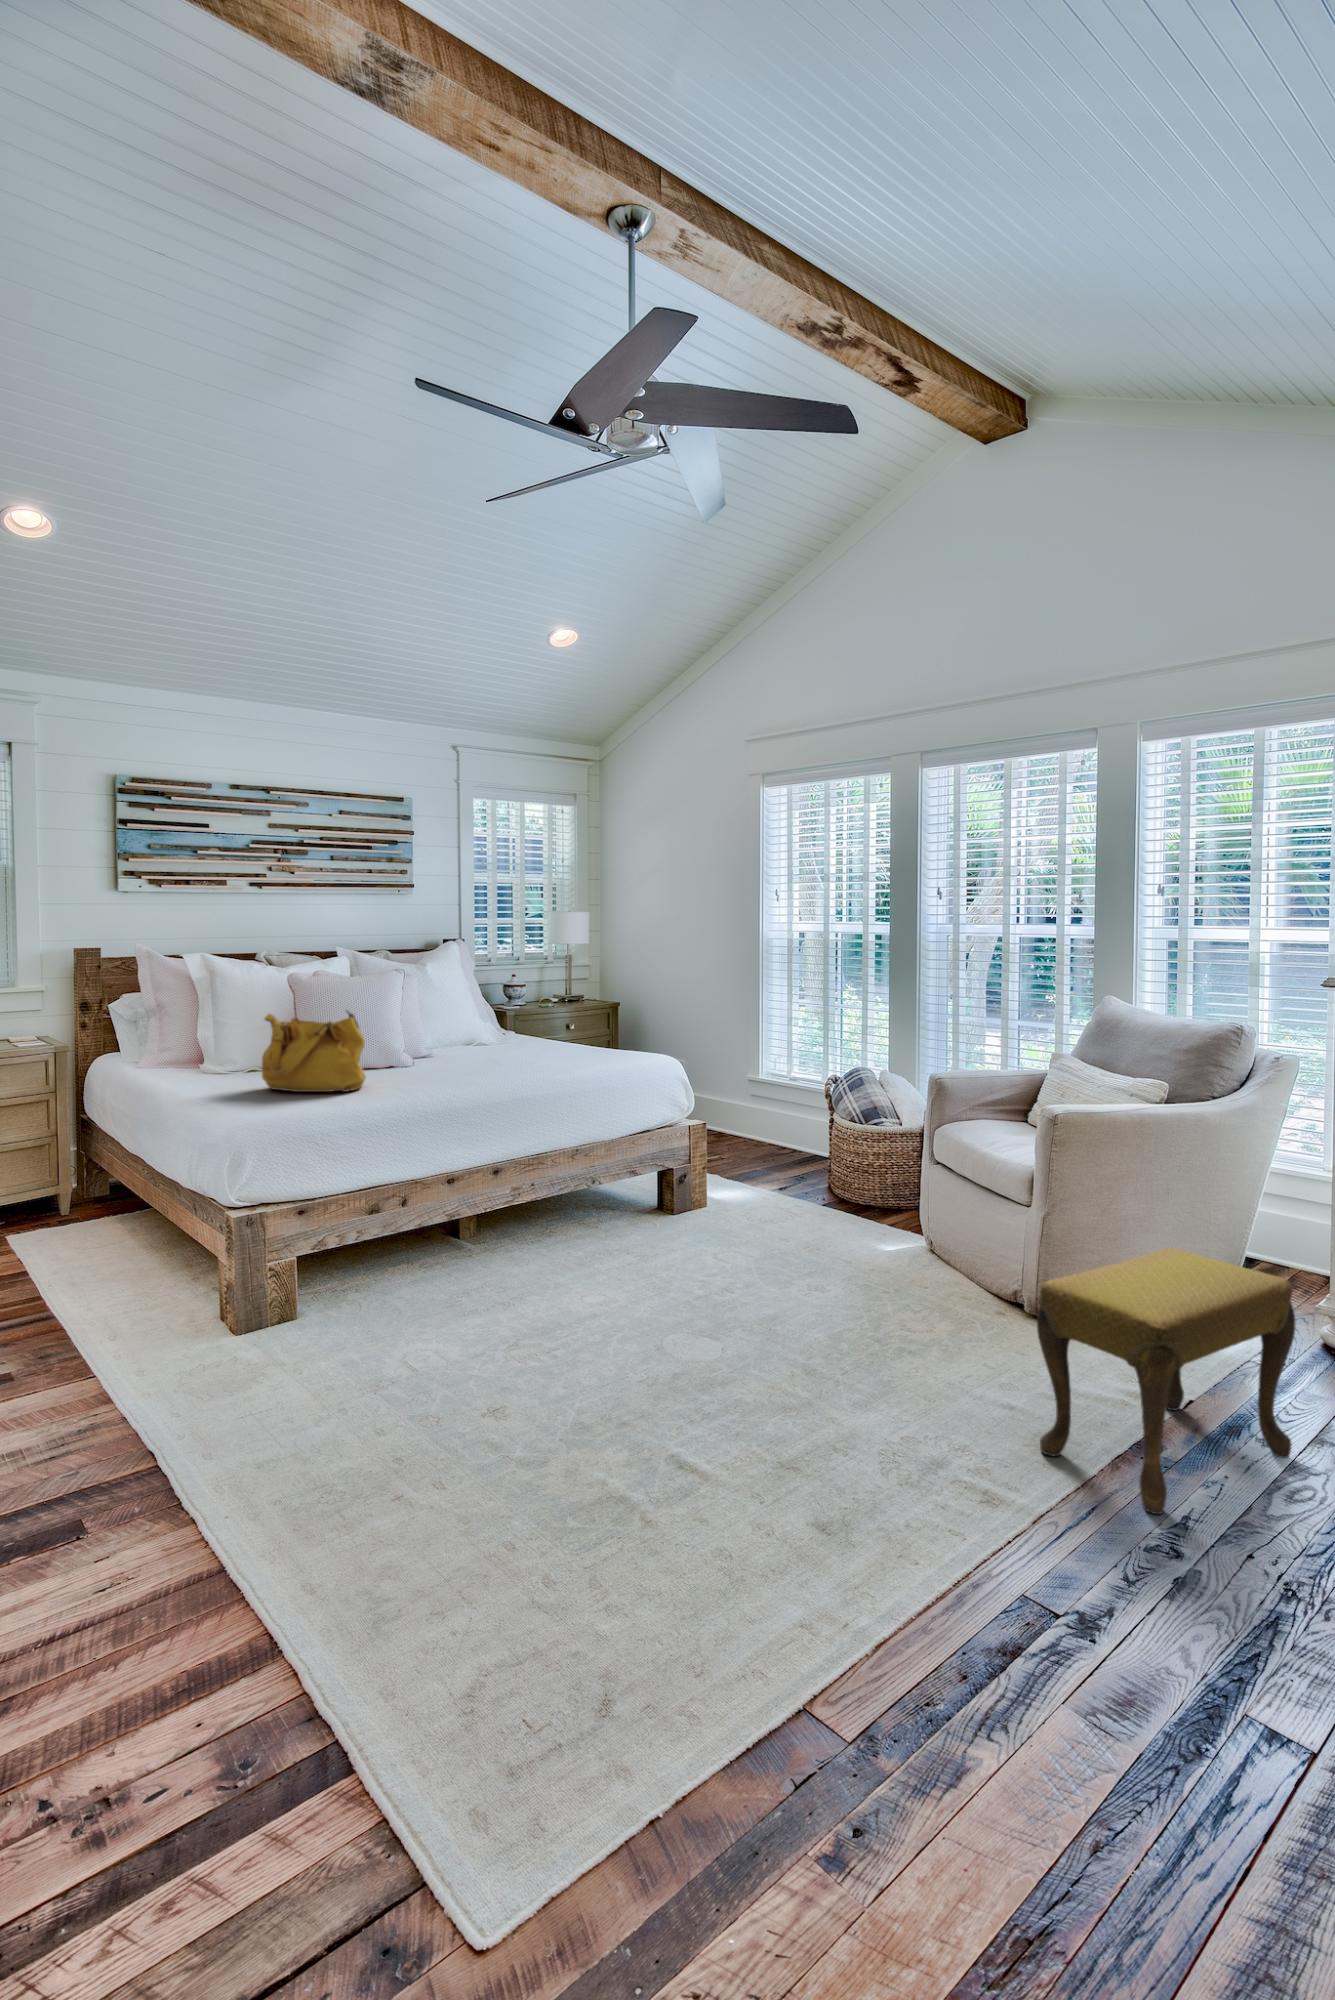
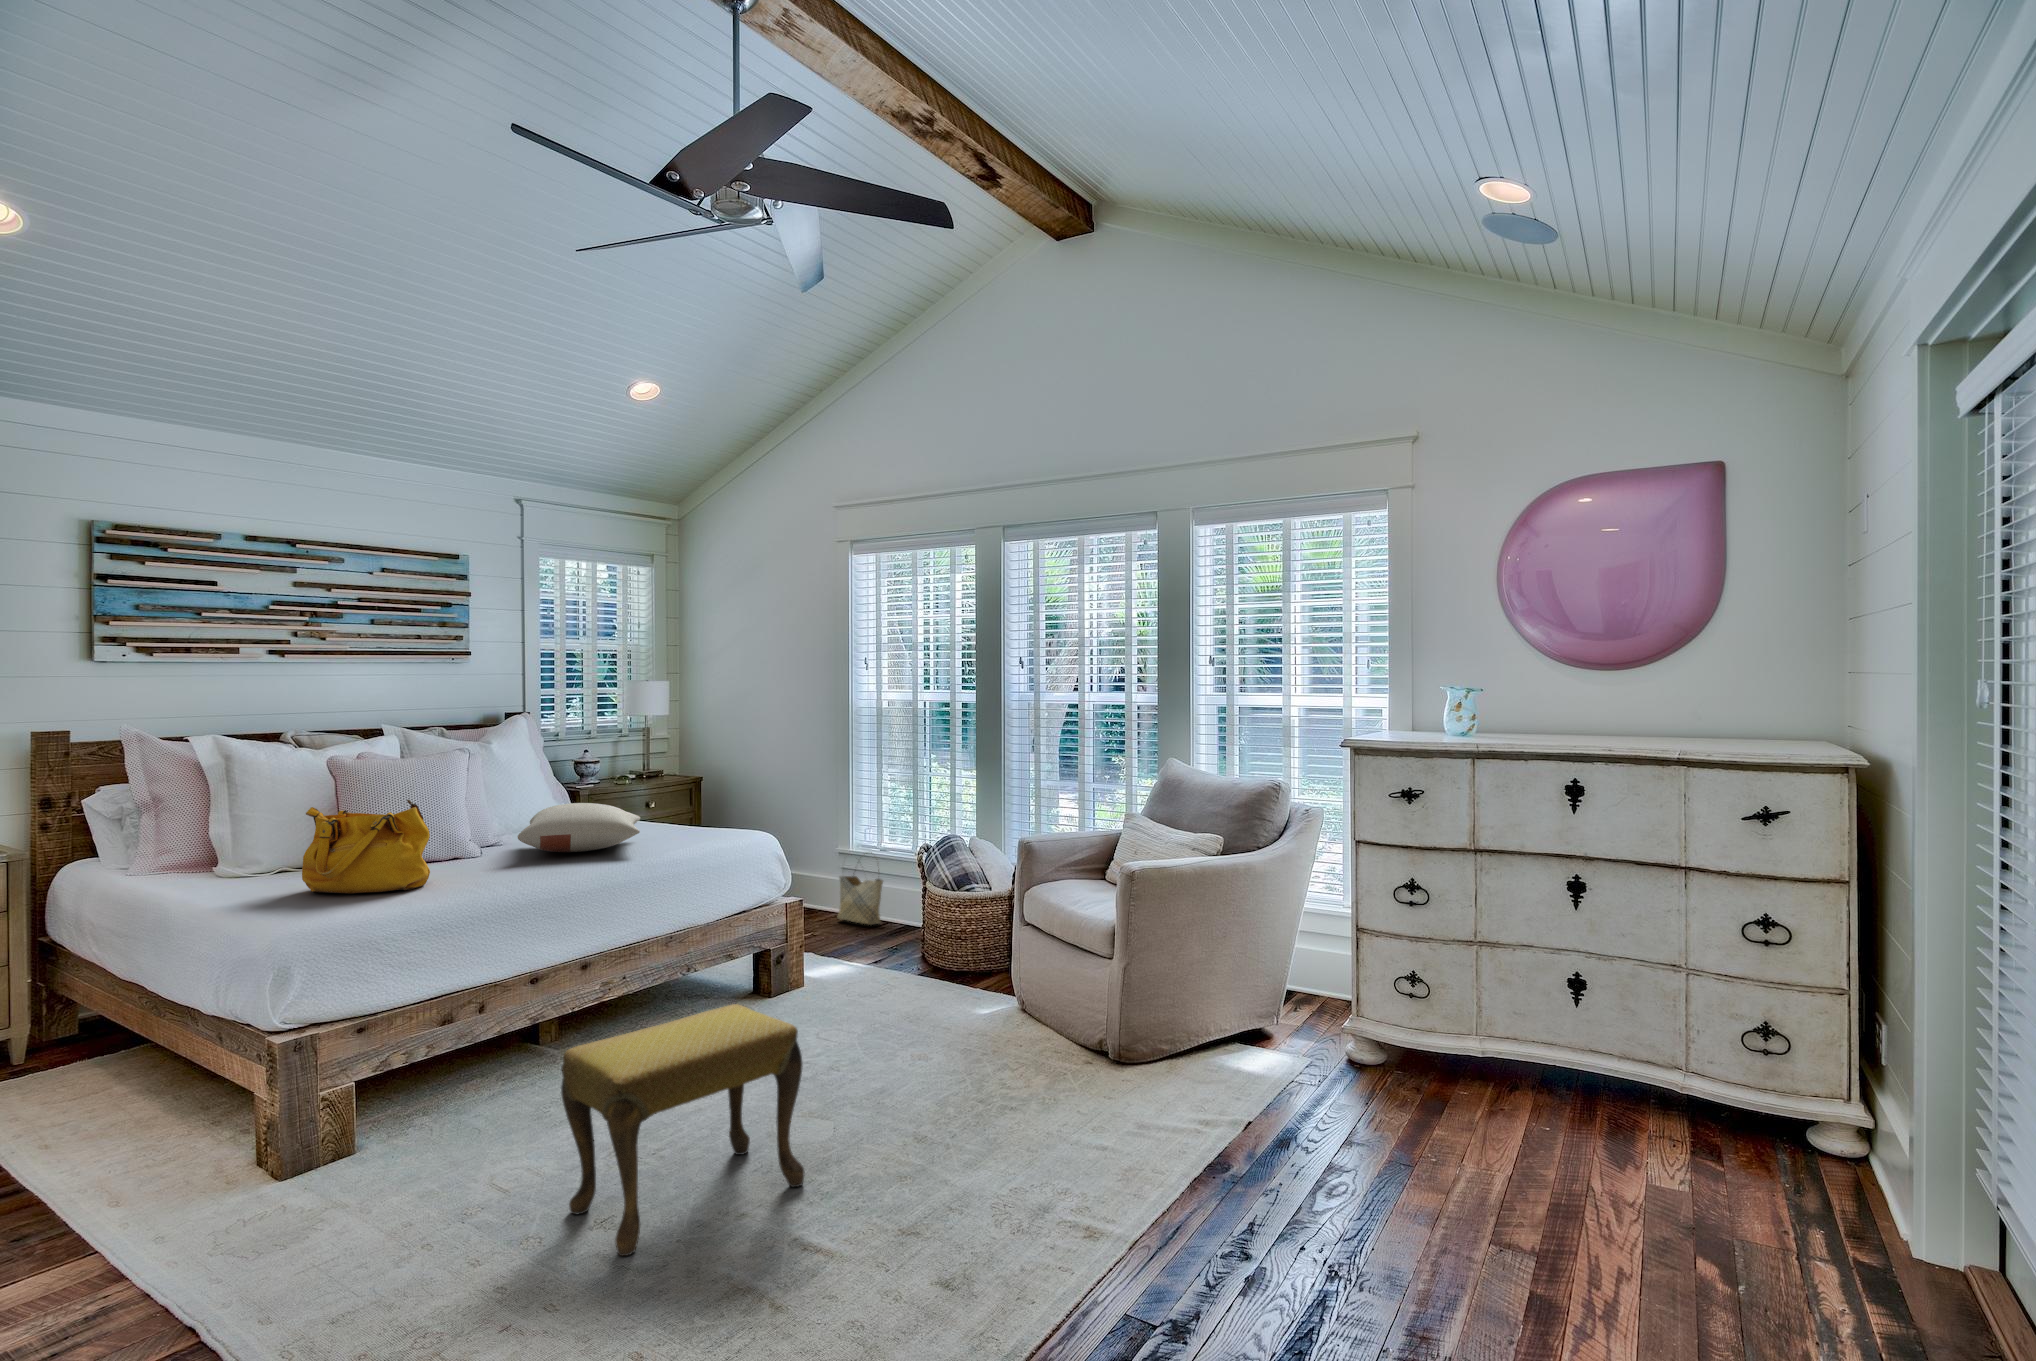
pillow: none [444,1022,556,1067] -> present [518,803,640,852]
woven basket: none [746,1085,792,1157] -> present [838,853,883,925]
footstool: present [1037,1248,1296,1514] -> present [561,1004,804,1256]

